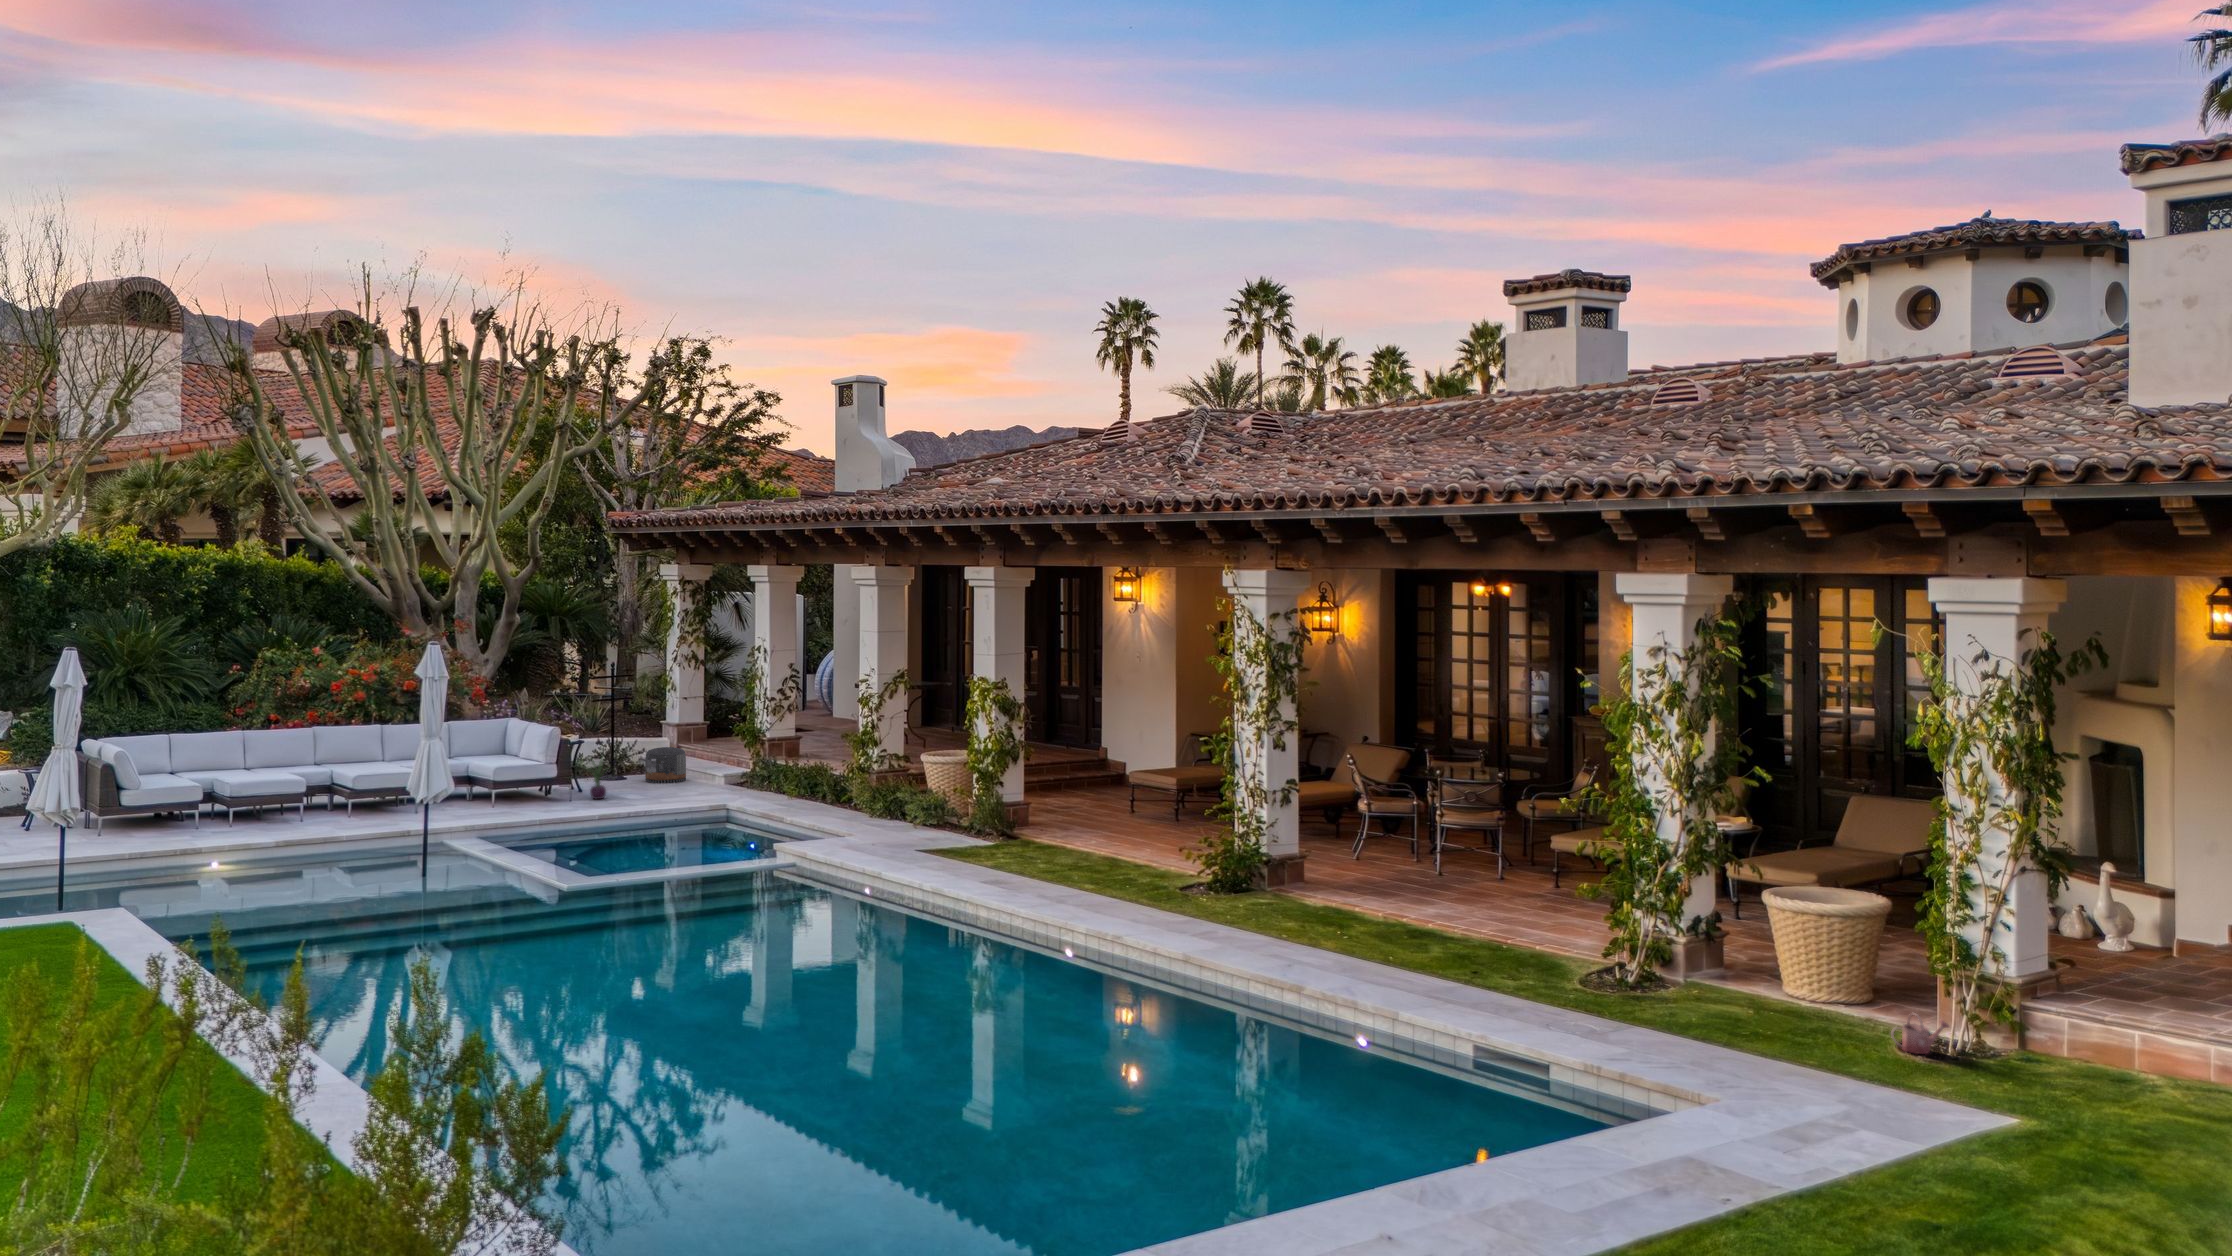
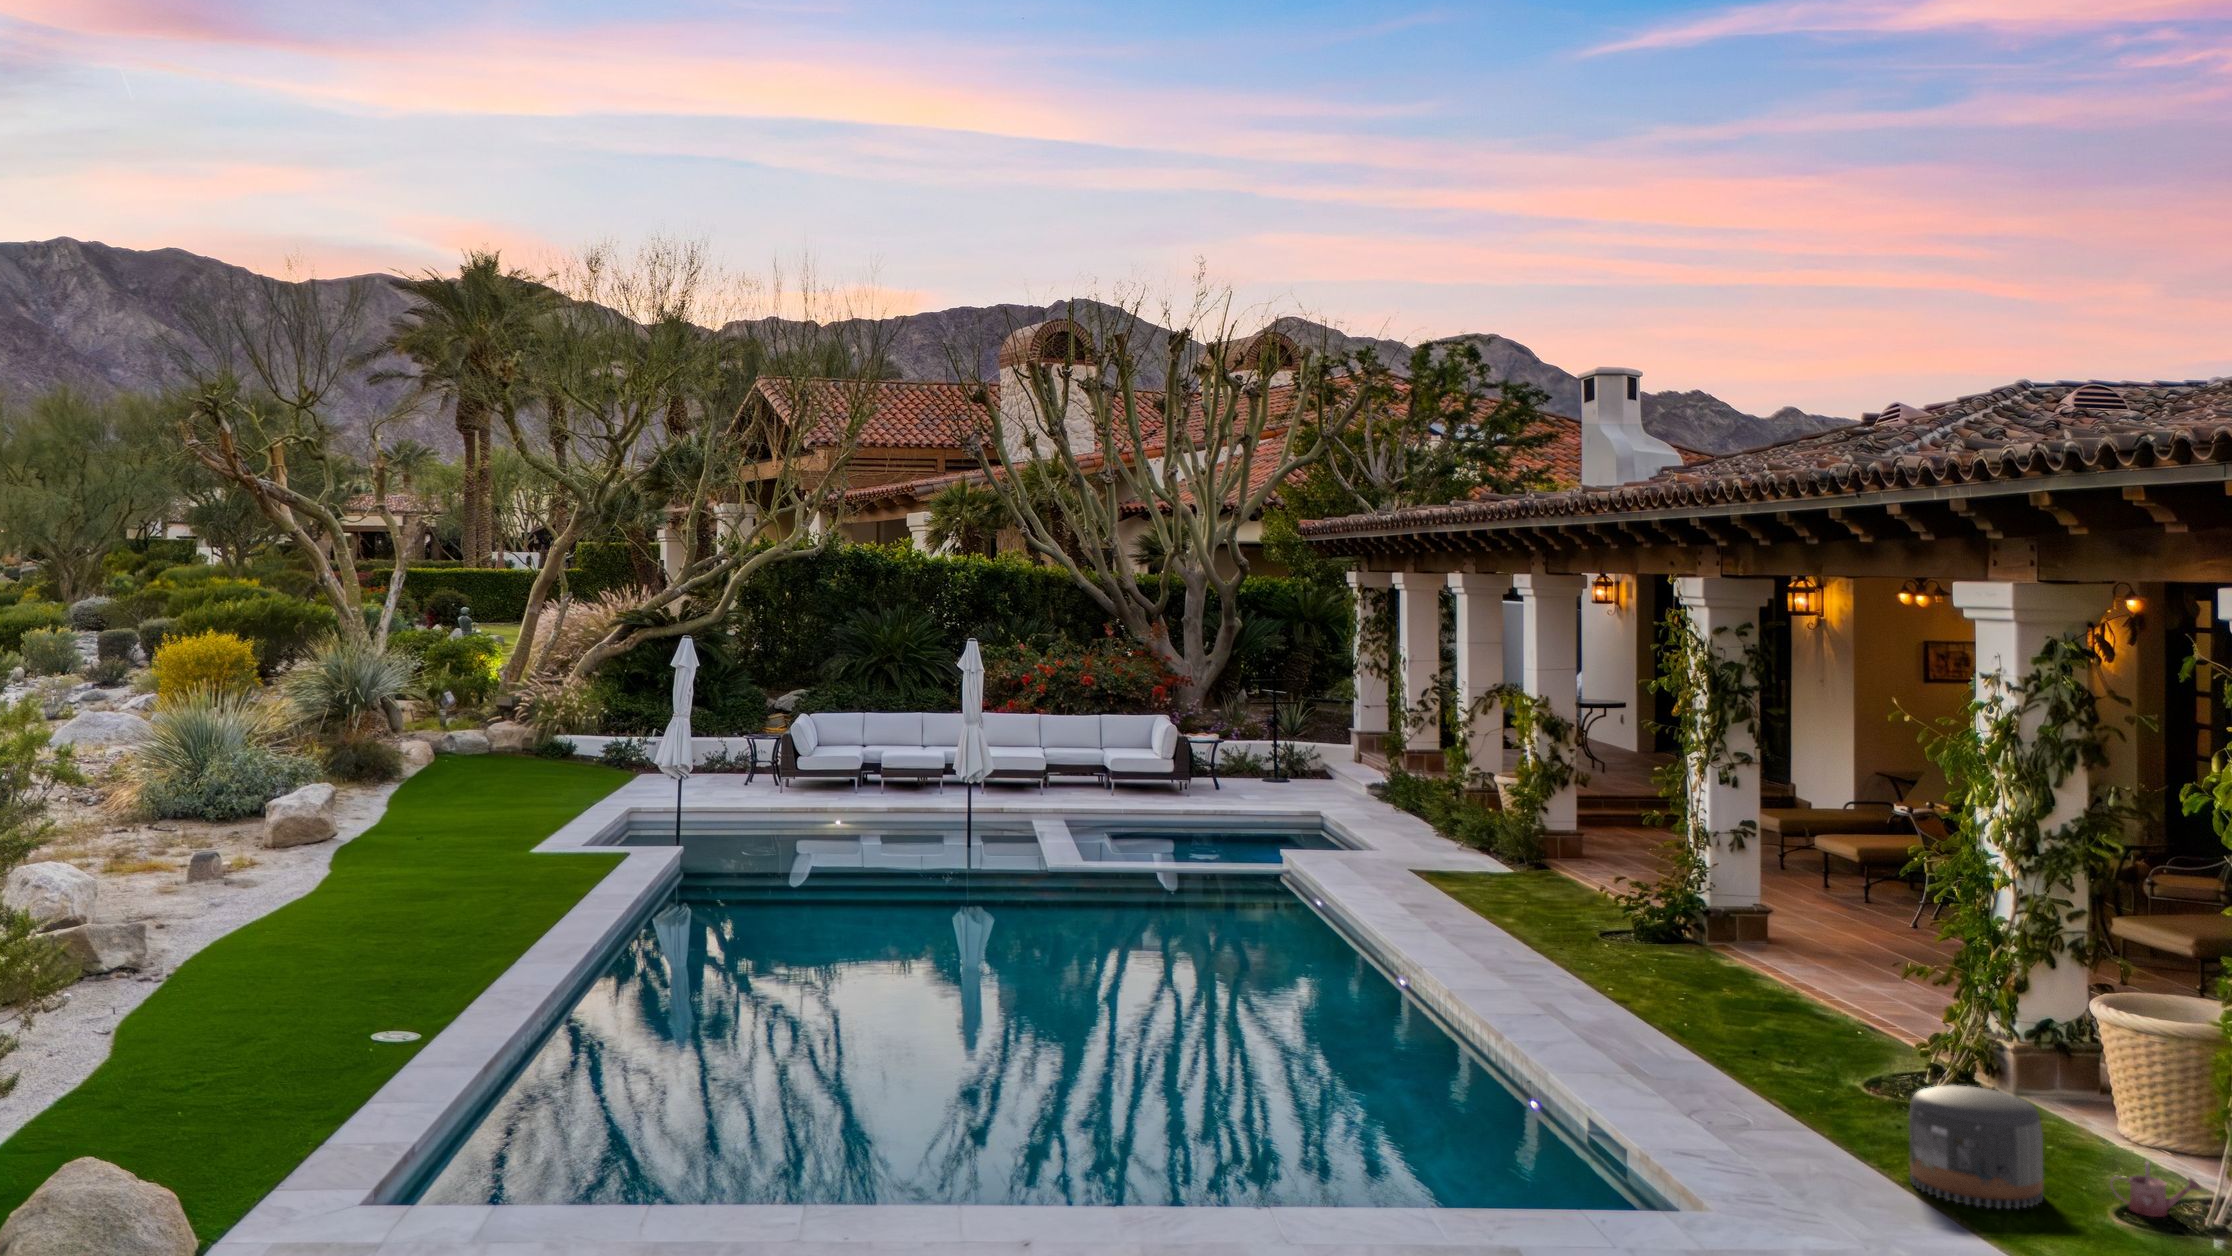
pouf: present [645,747,686,783] -> present [1909,1085,2043,1209]
decorative plant: present [587,758,609,799] -> none [1194,756,1244,800]

